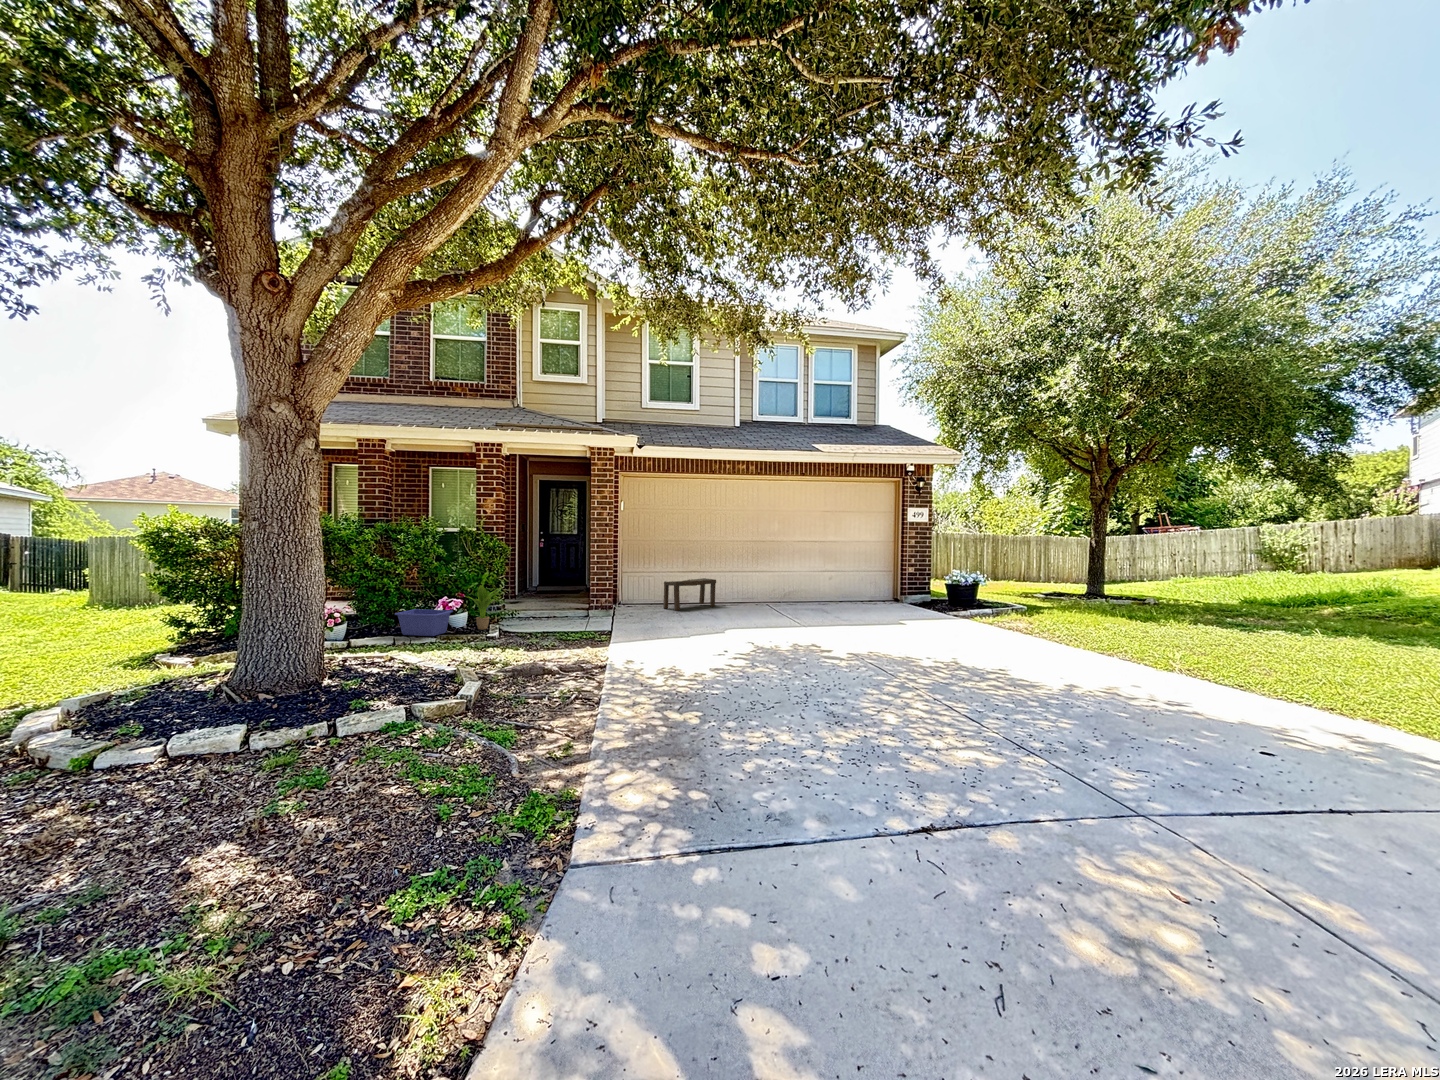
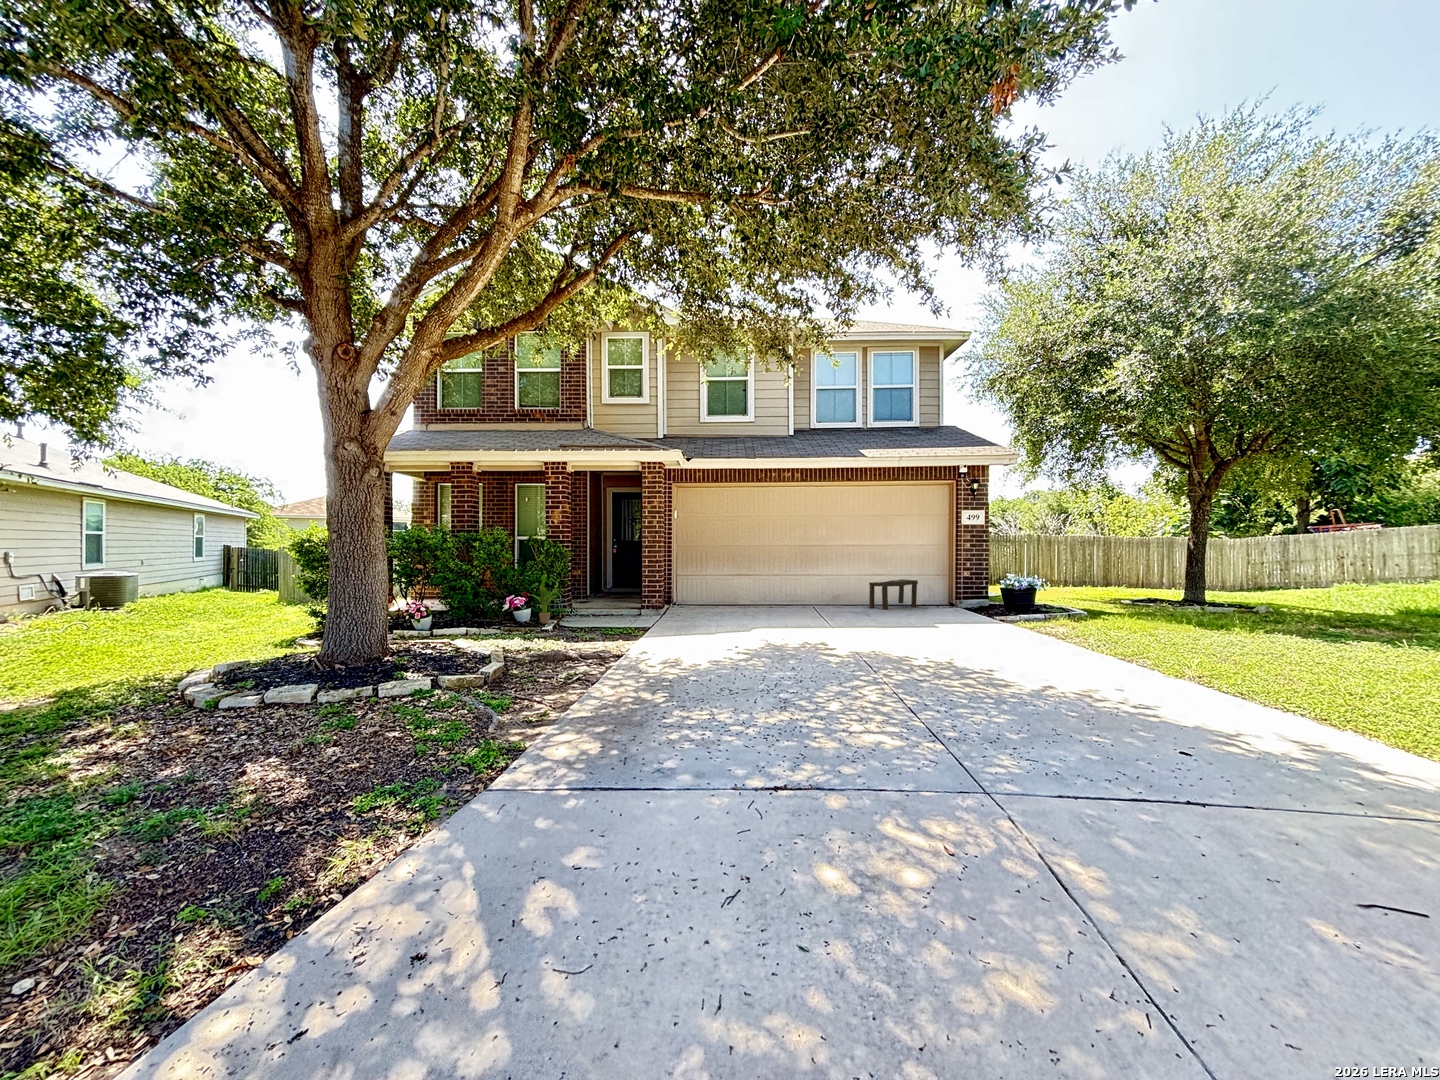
bench: present [663,578,716,611] -> present [869,579,918,610]
storage bin: present [395,609,453,636] -> none [472,605,519,628]

